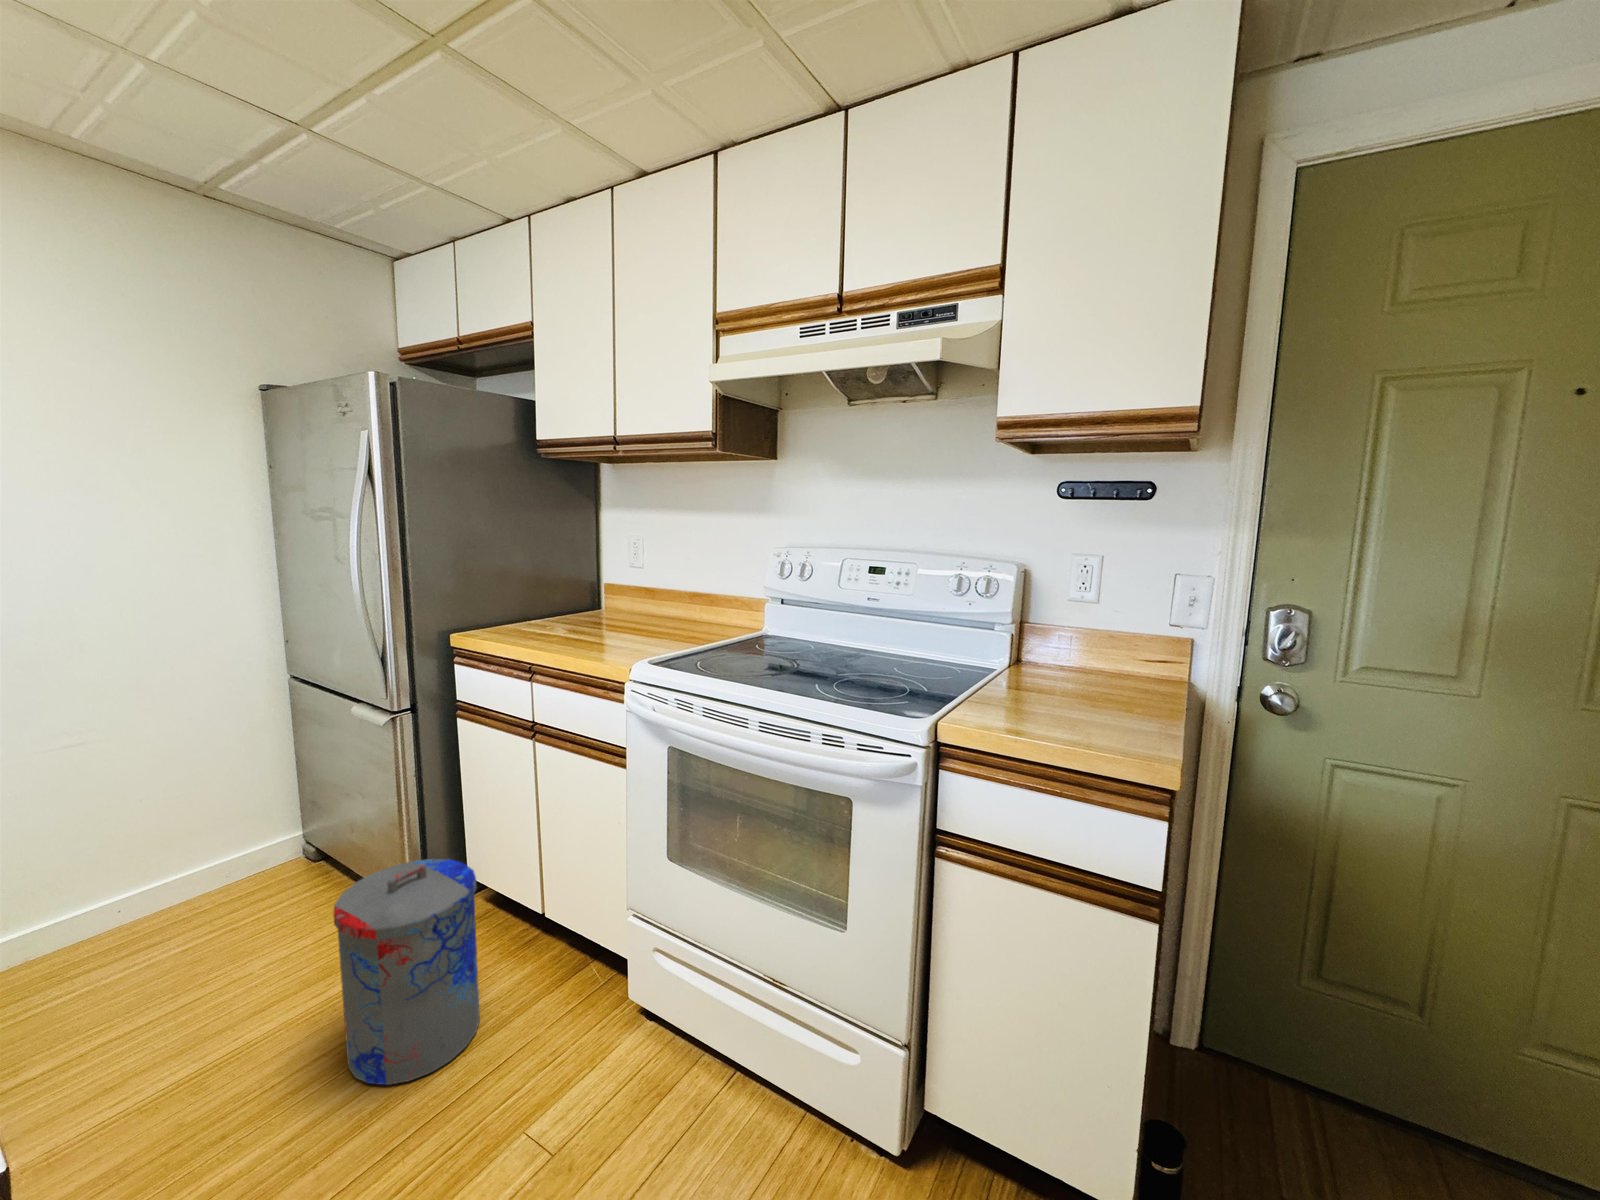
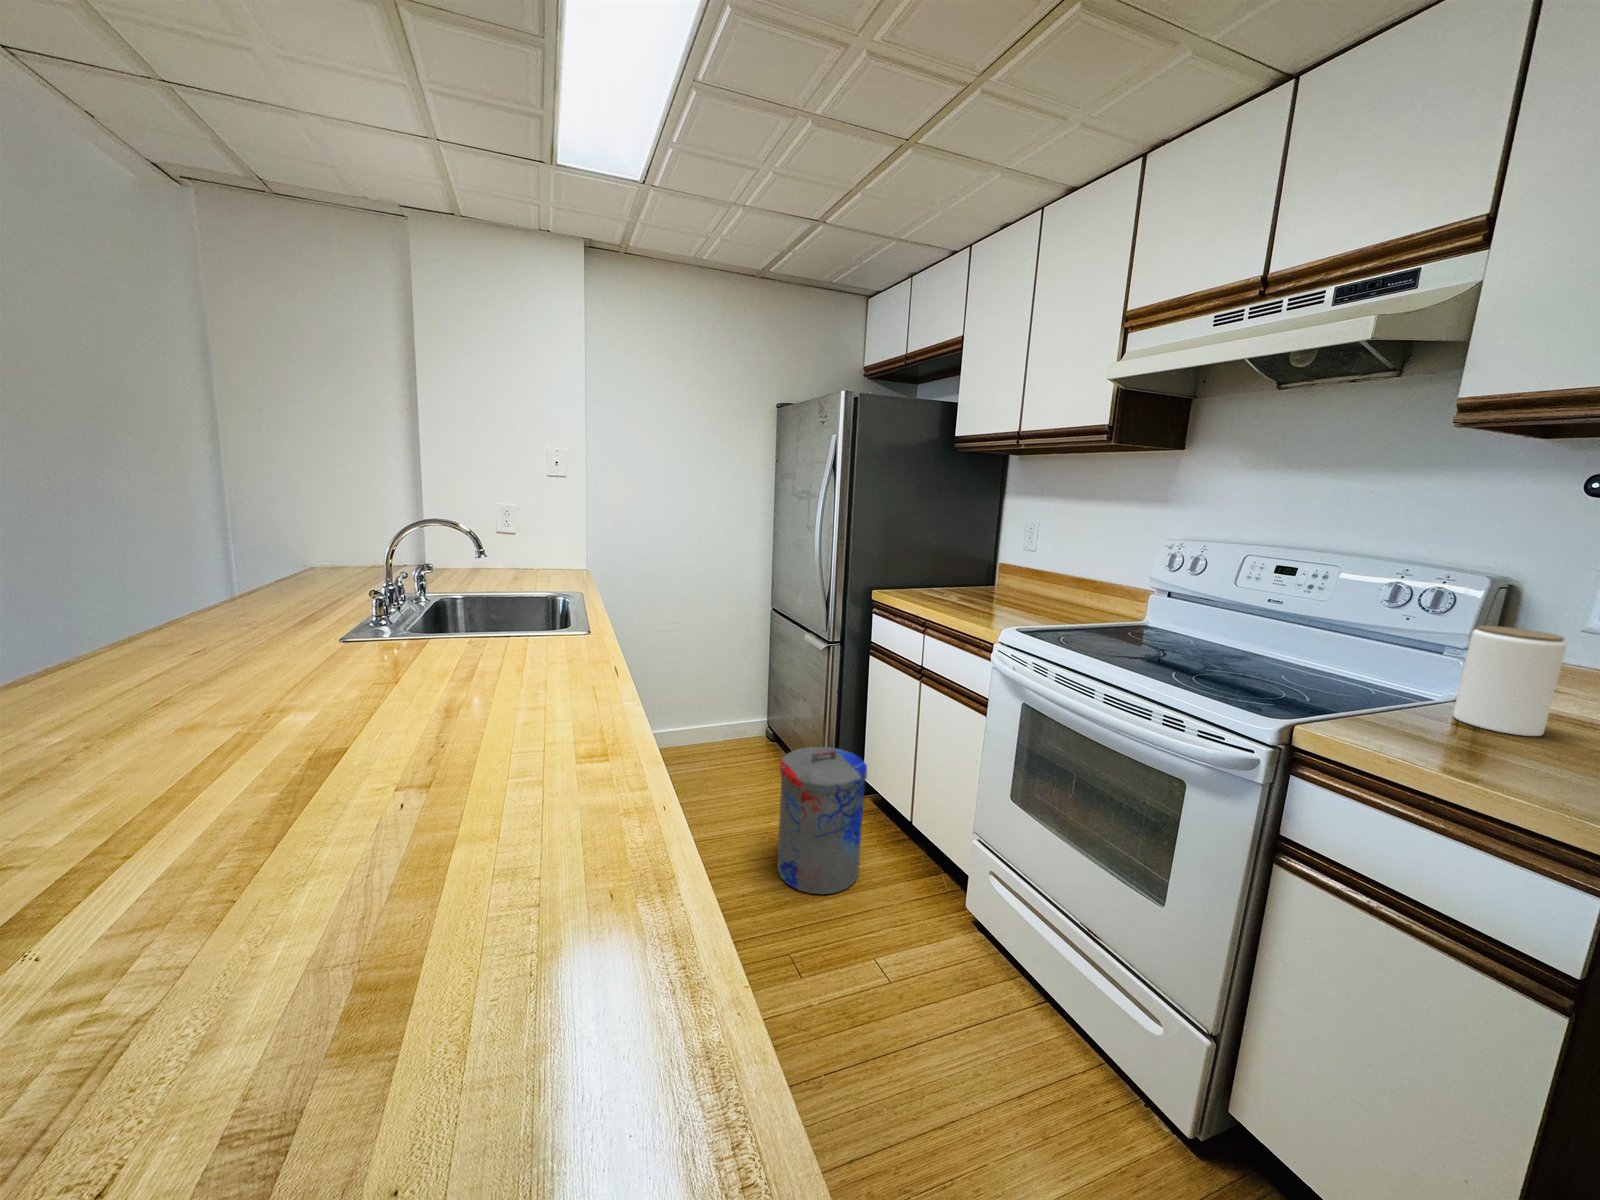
jar: none [1017,604,1075,690] -> present [1453,626,1567,736]

